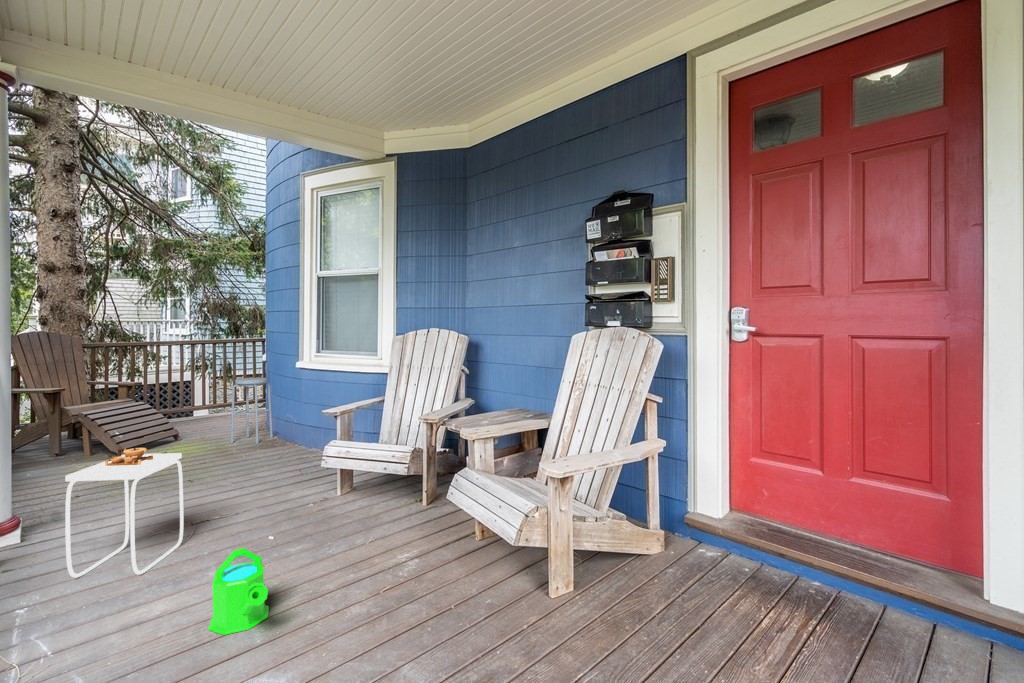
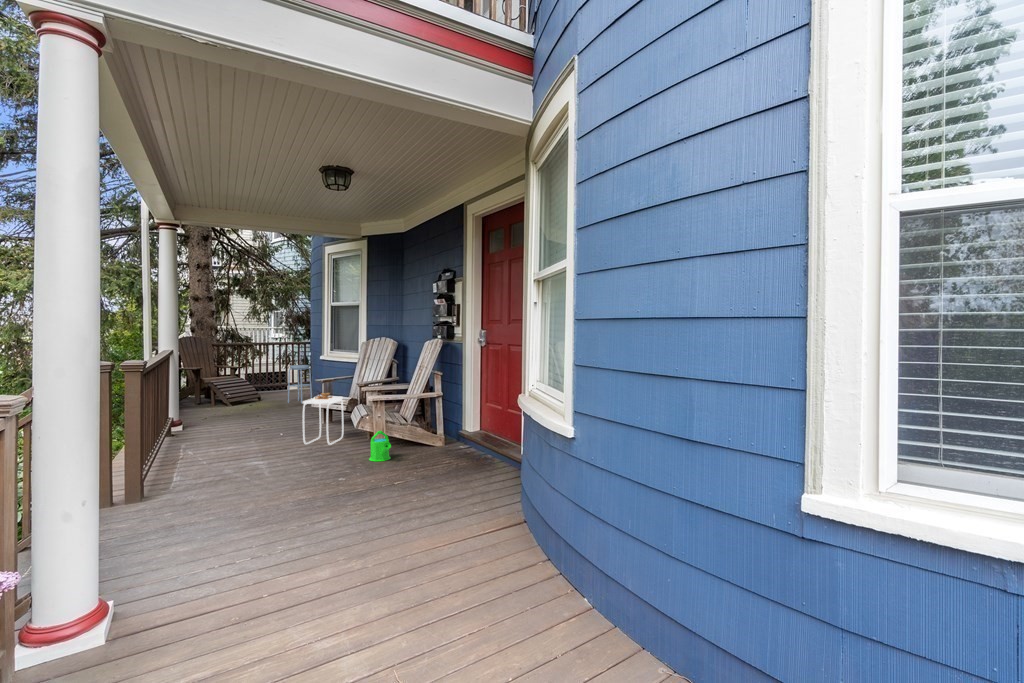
side table: present [65,448,184,578] -> present [303,393,343,445]
watering can: present [209,548,269,635] -> present [369,431,391,462]

